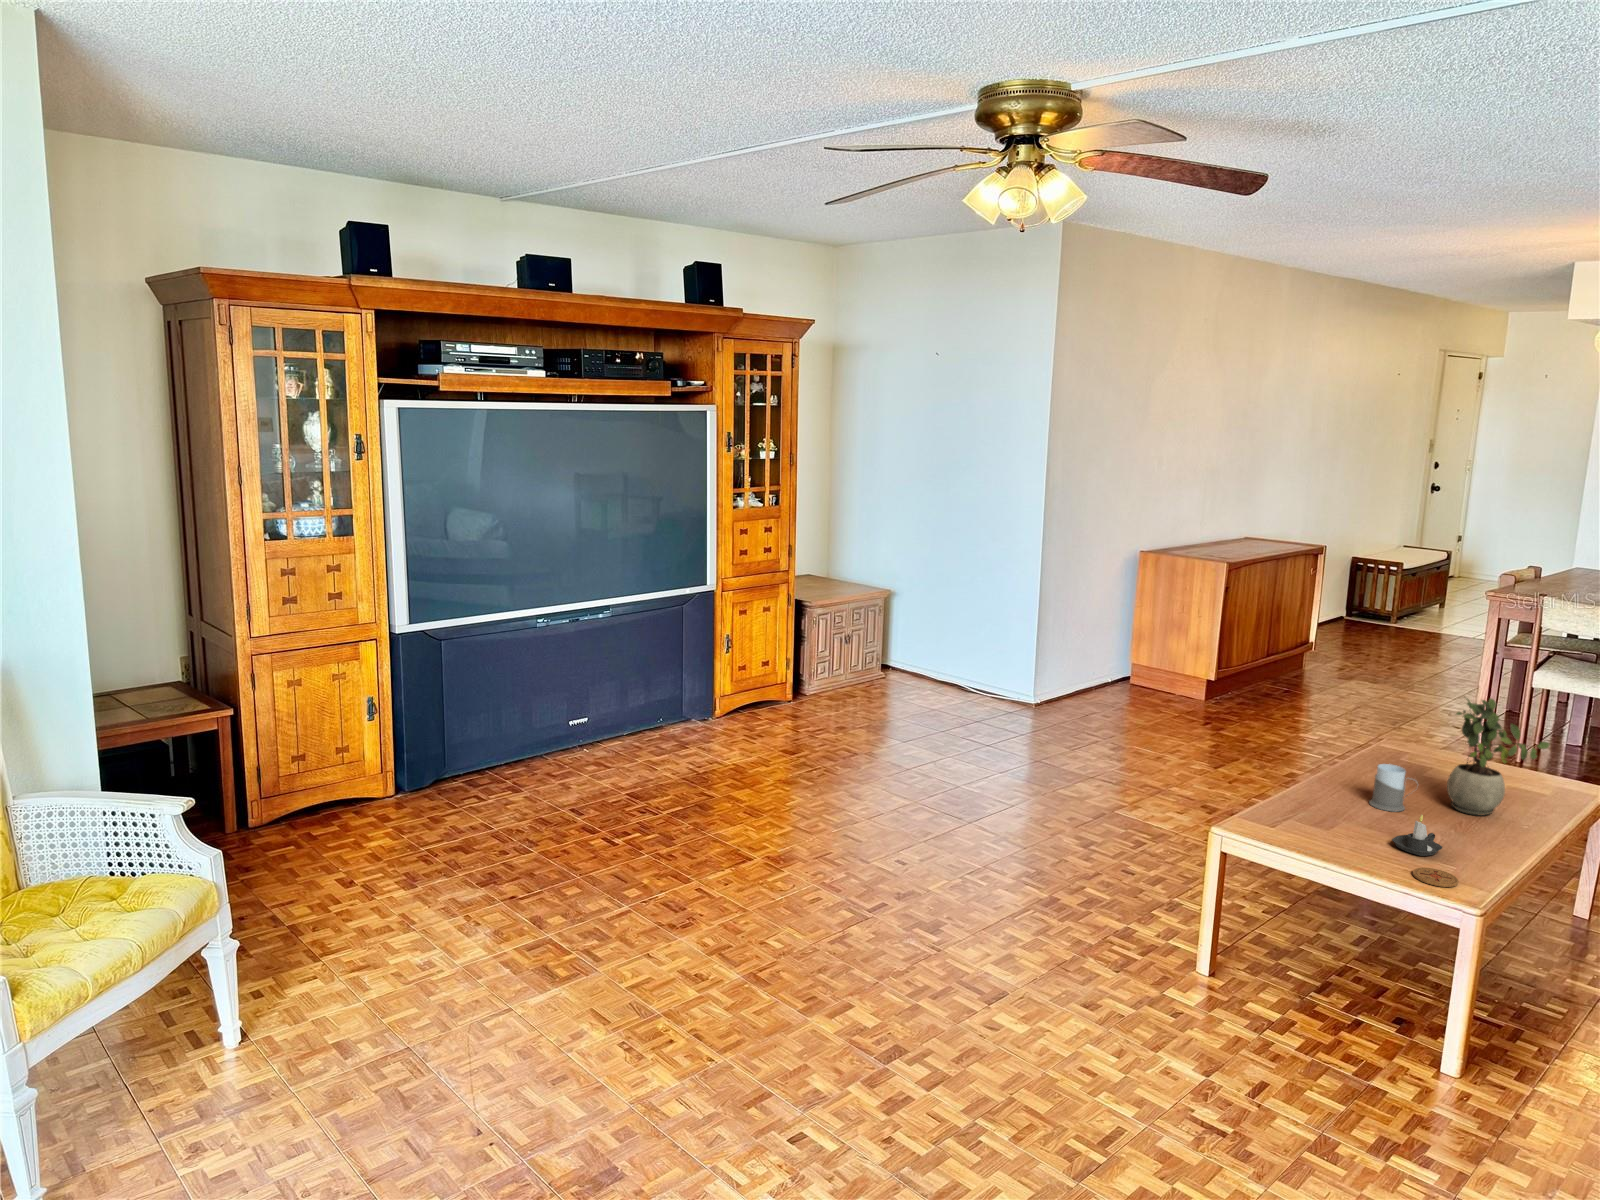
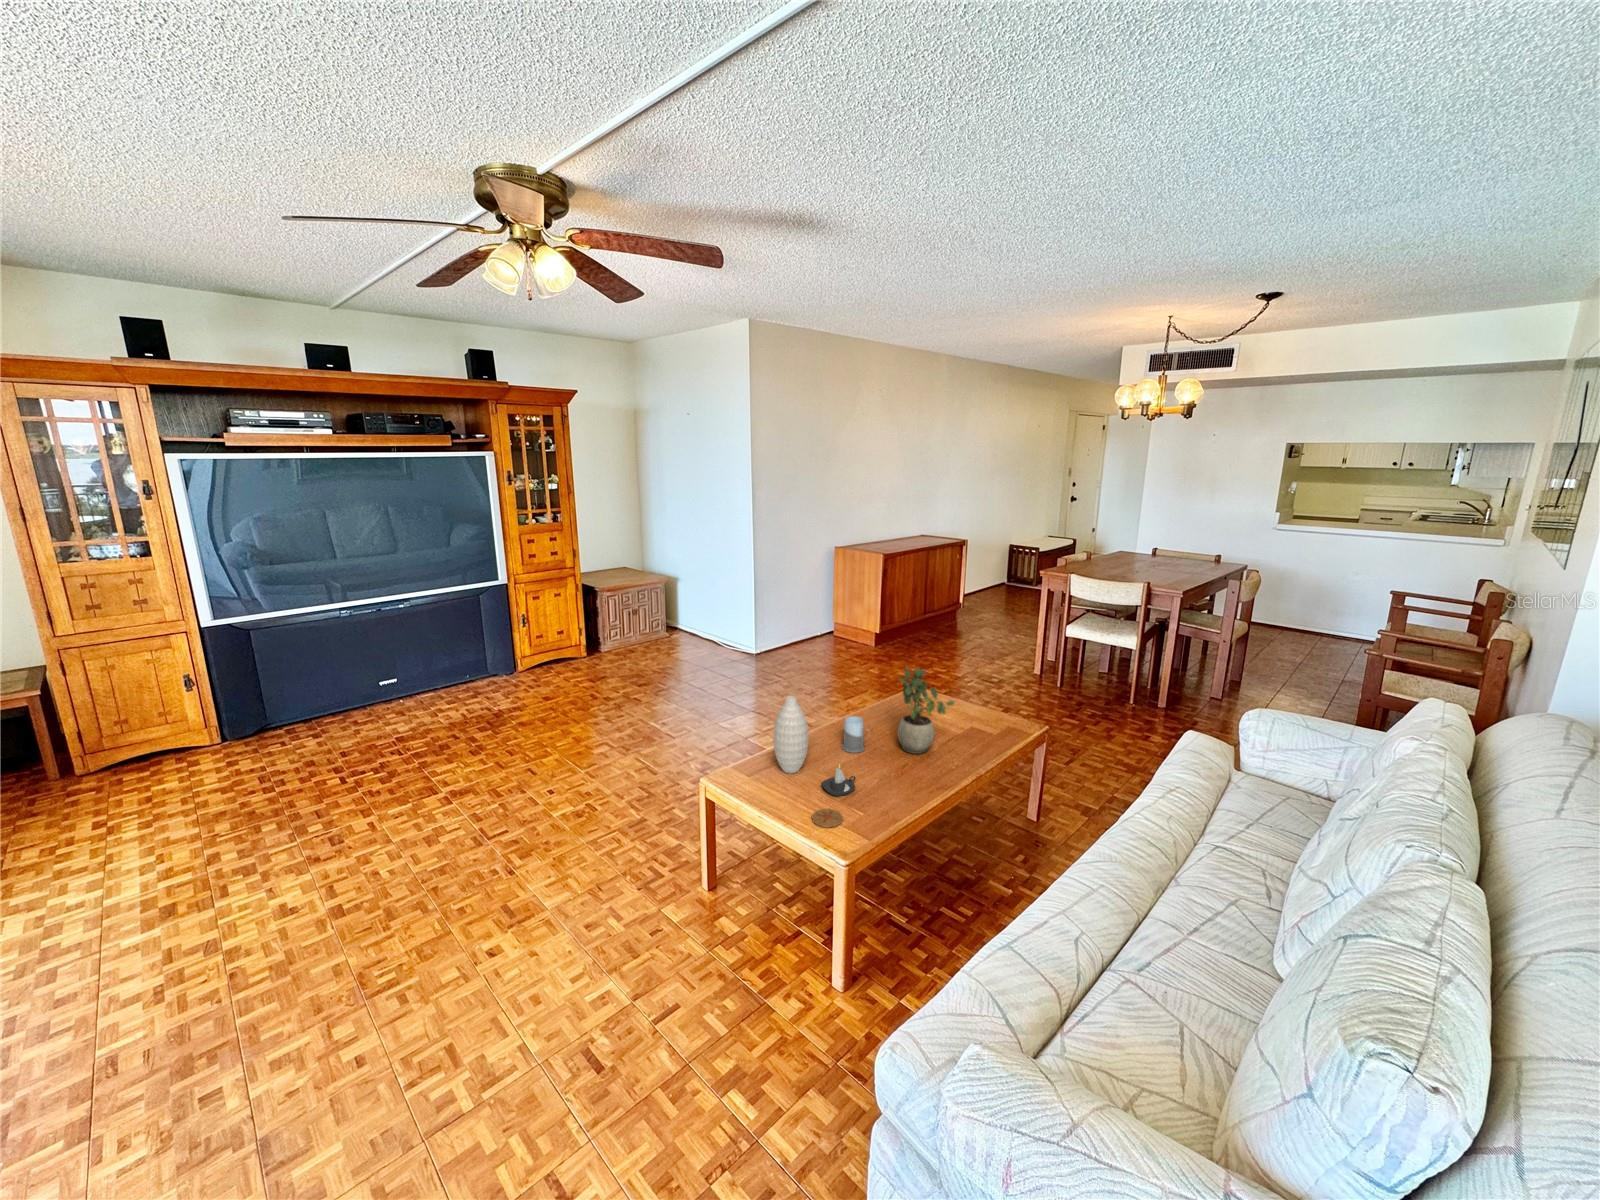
vase: none [1310,728,1362,831] -> present [773,696,808,774]

